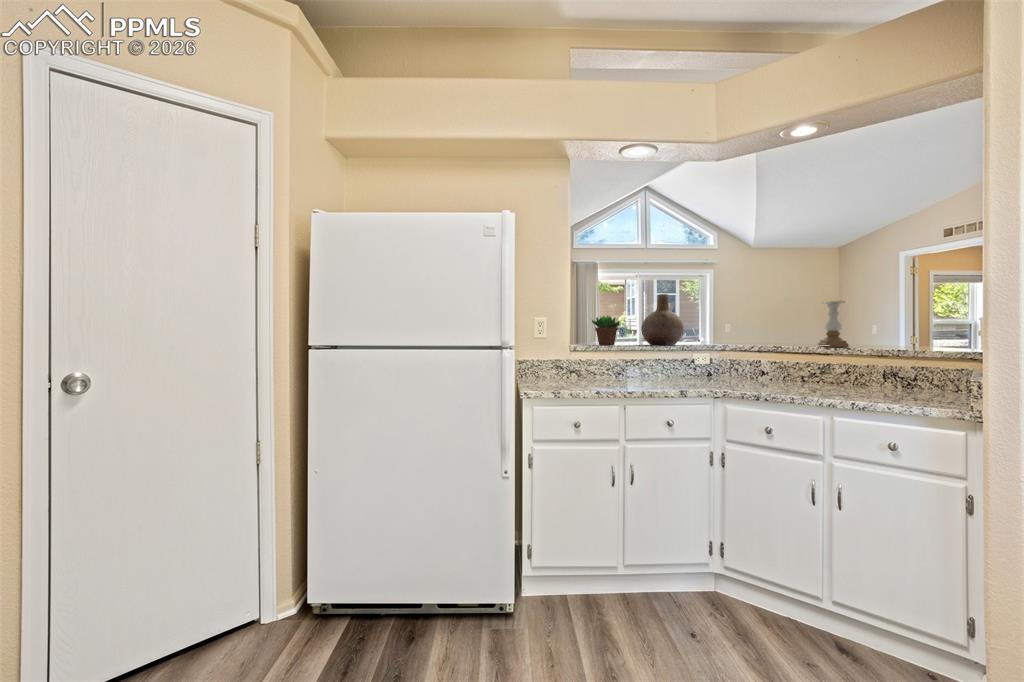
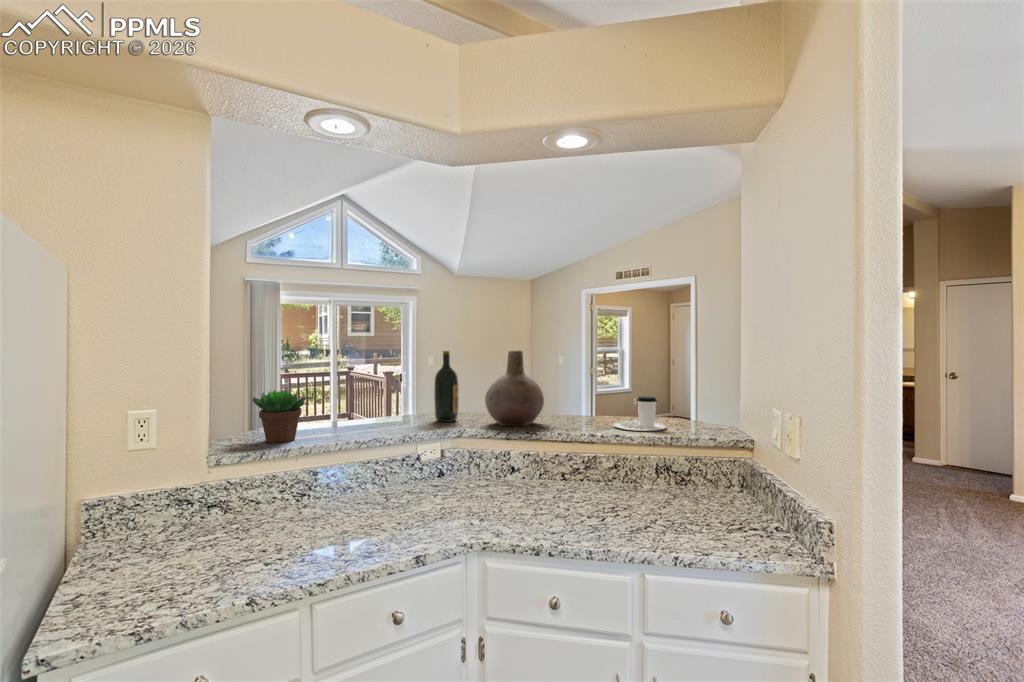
vase: present [641,294,684,345] -> present [485,351,544,426]
wine bottle: none [707,295,725,345] -> present [434,351,458,422]
candle holder: present [818,301,849,347] -> none [566,364,600,423]
coffee cup: none [856,323,909,349] -> present [614,396,666,431]

